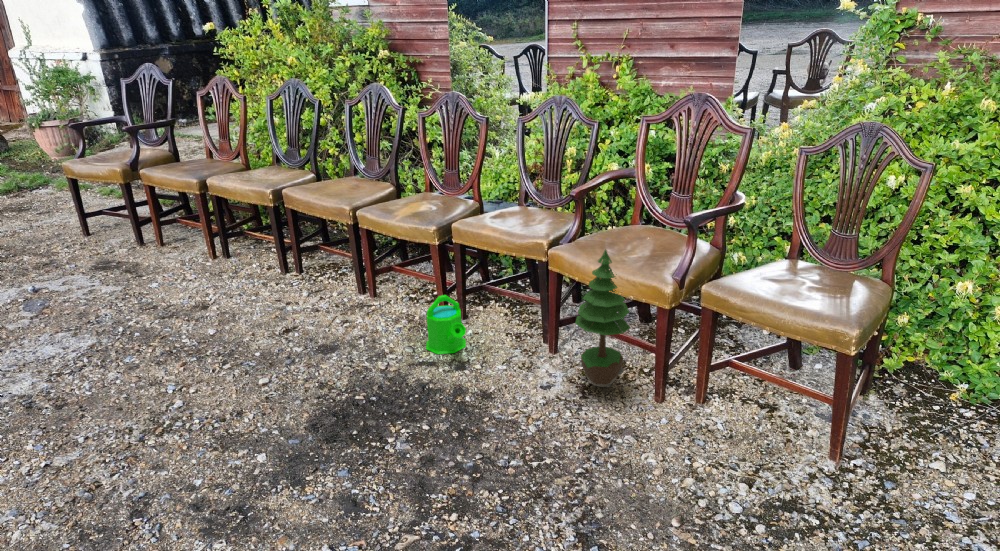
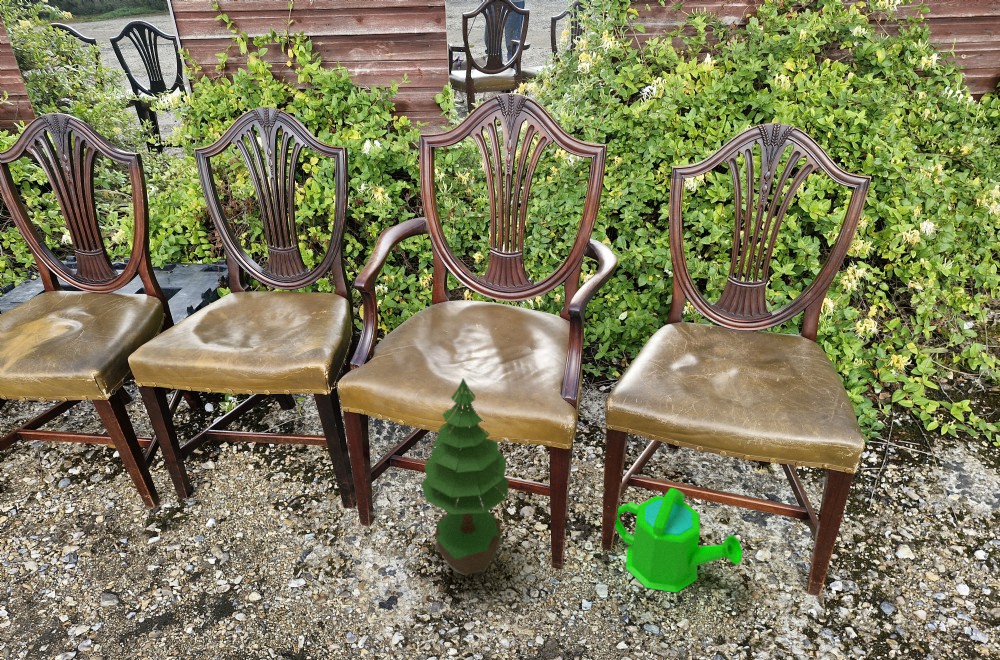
watering can: present [426,295,466,354] -> present [615,488,743,592]

